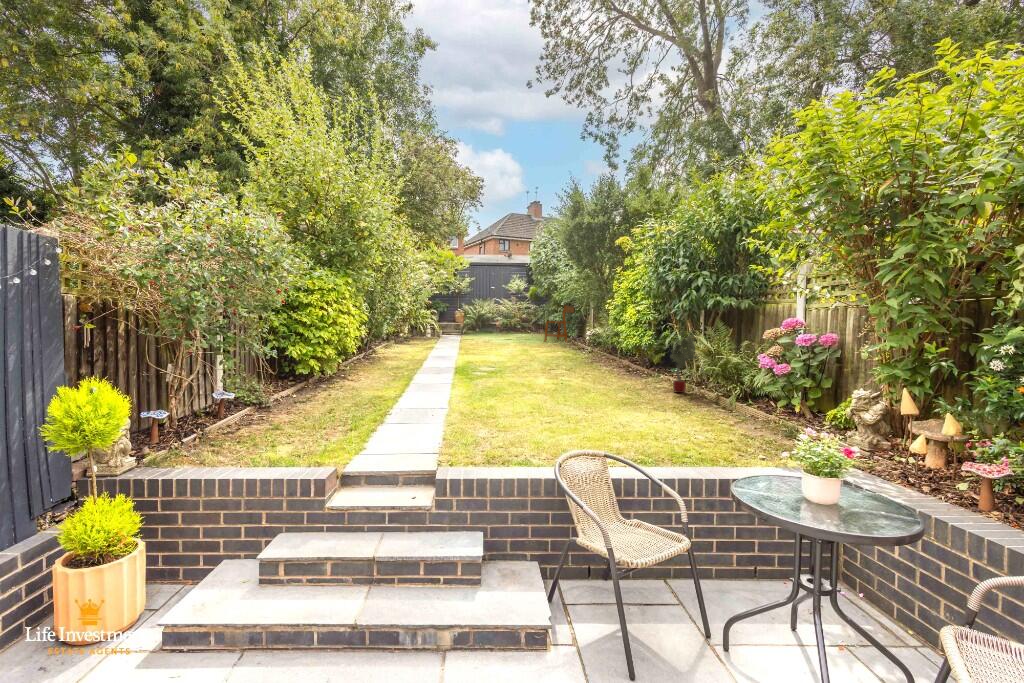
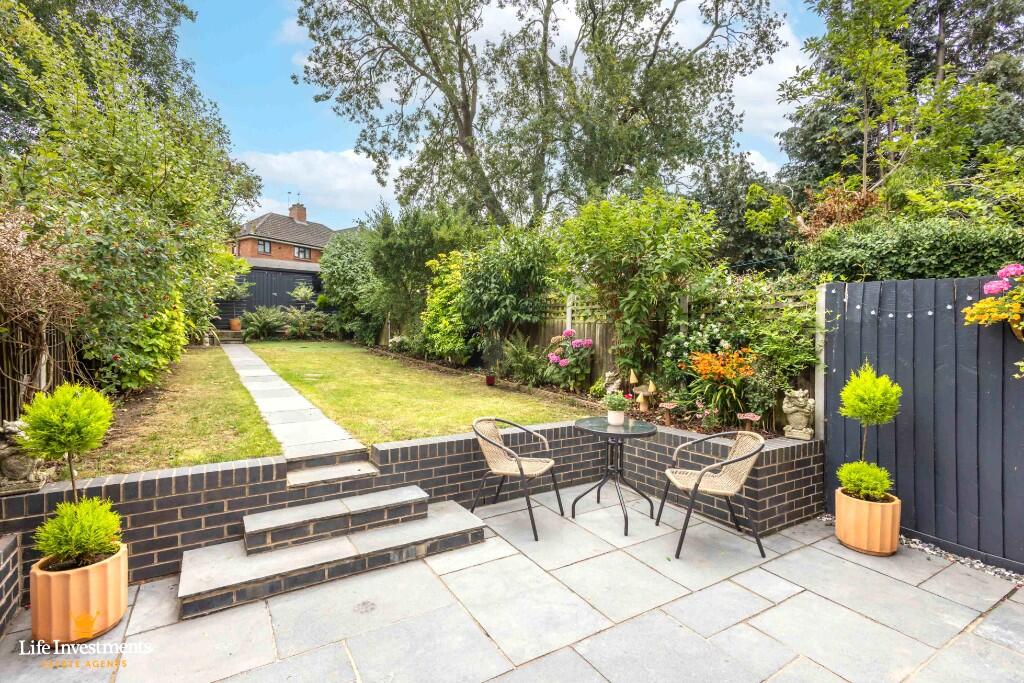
bench: present [544,306,574,342] -> none [344,315,375,350]

